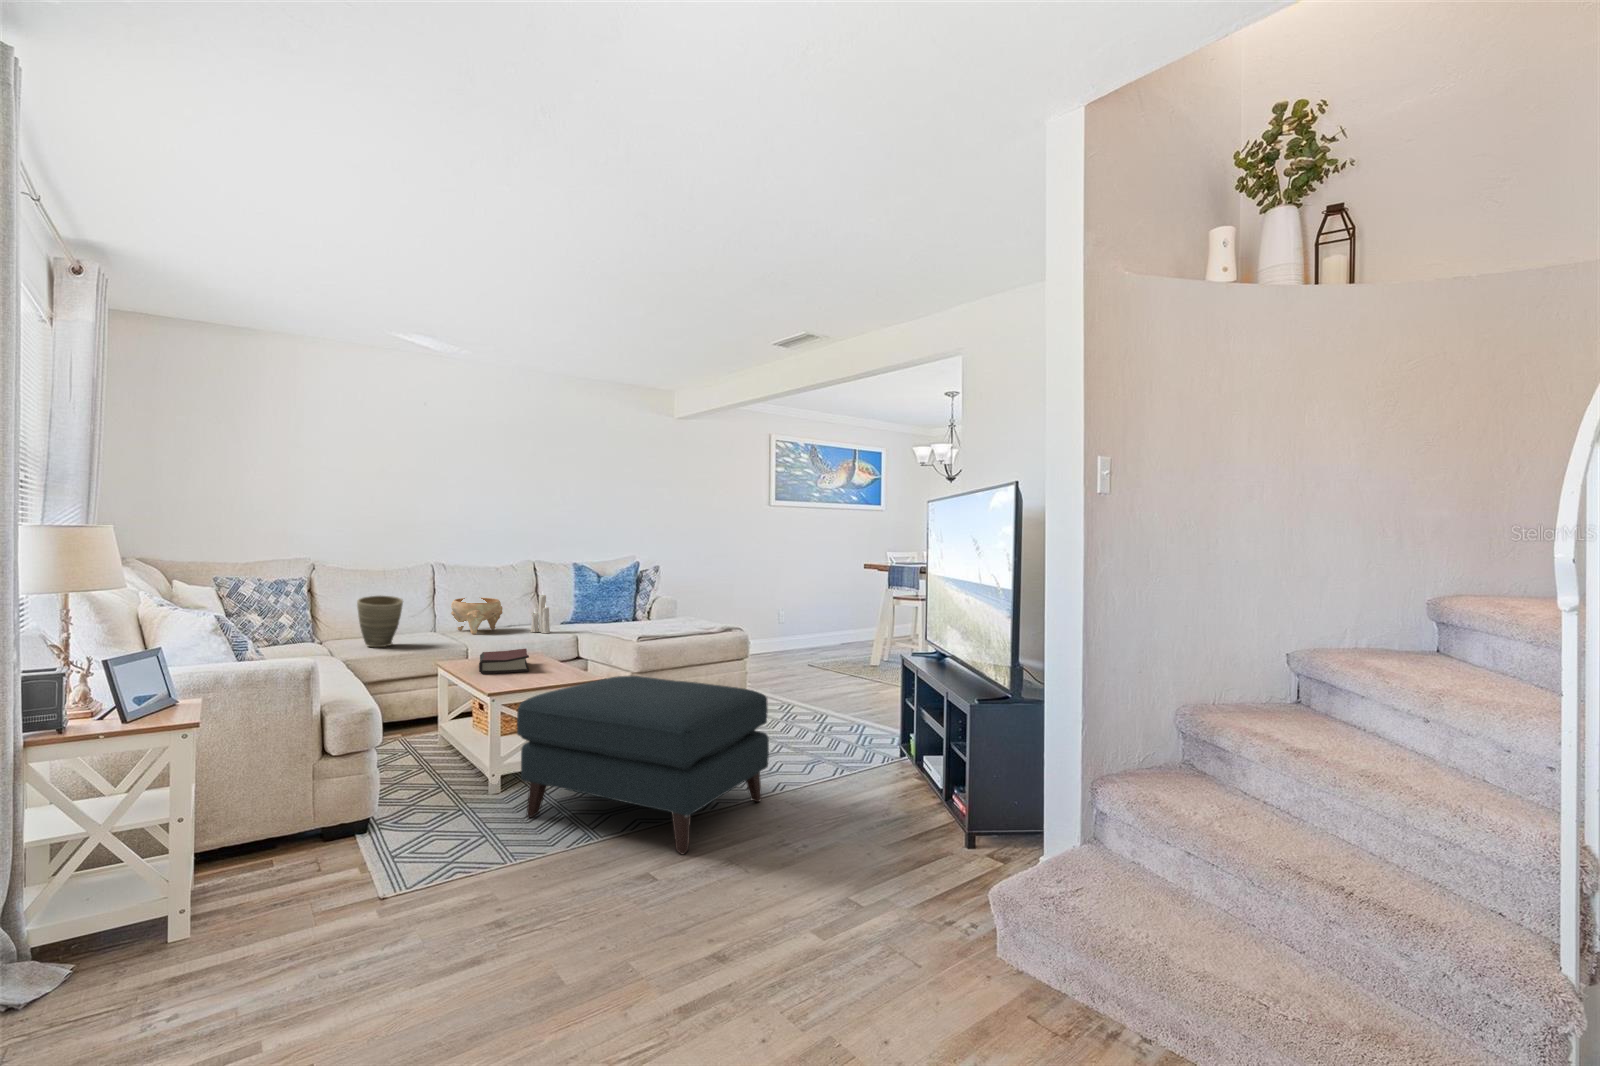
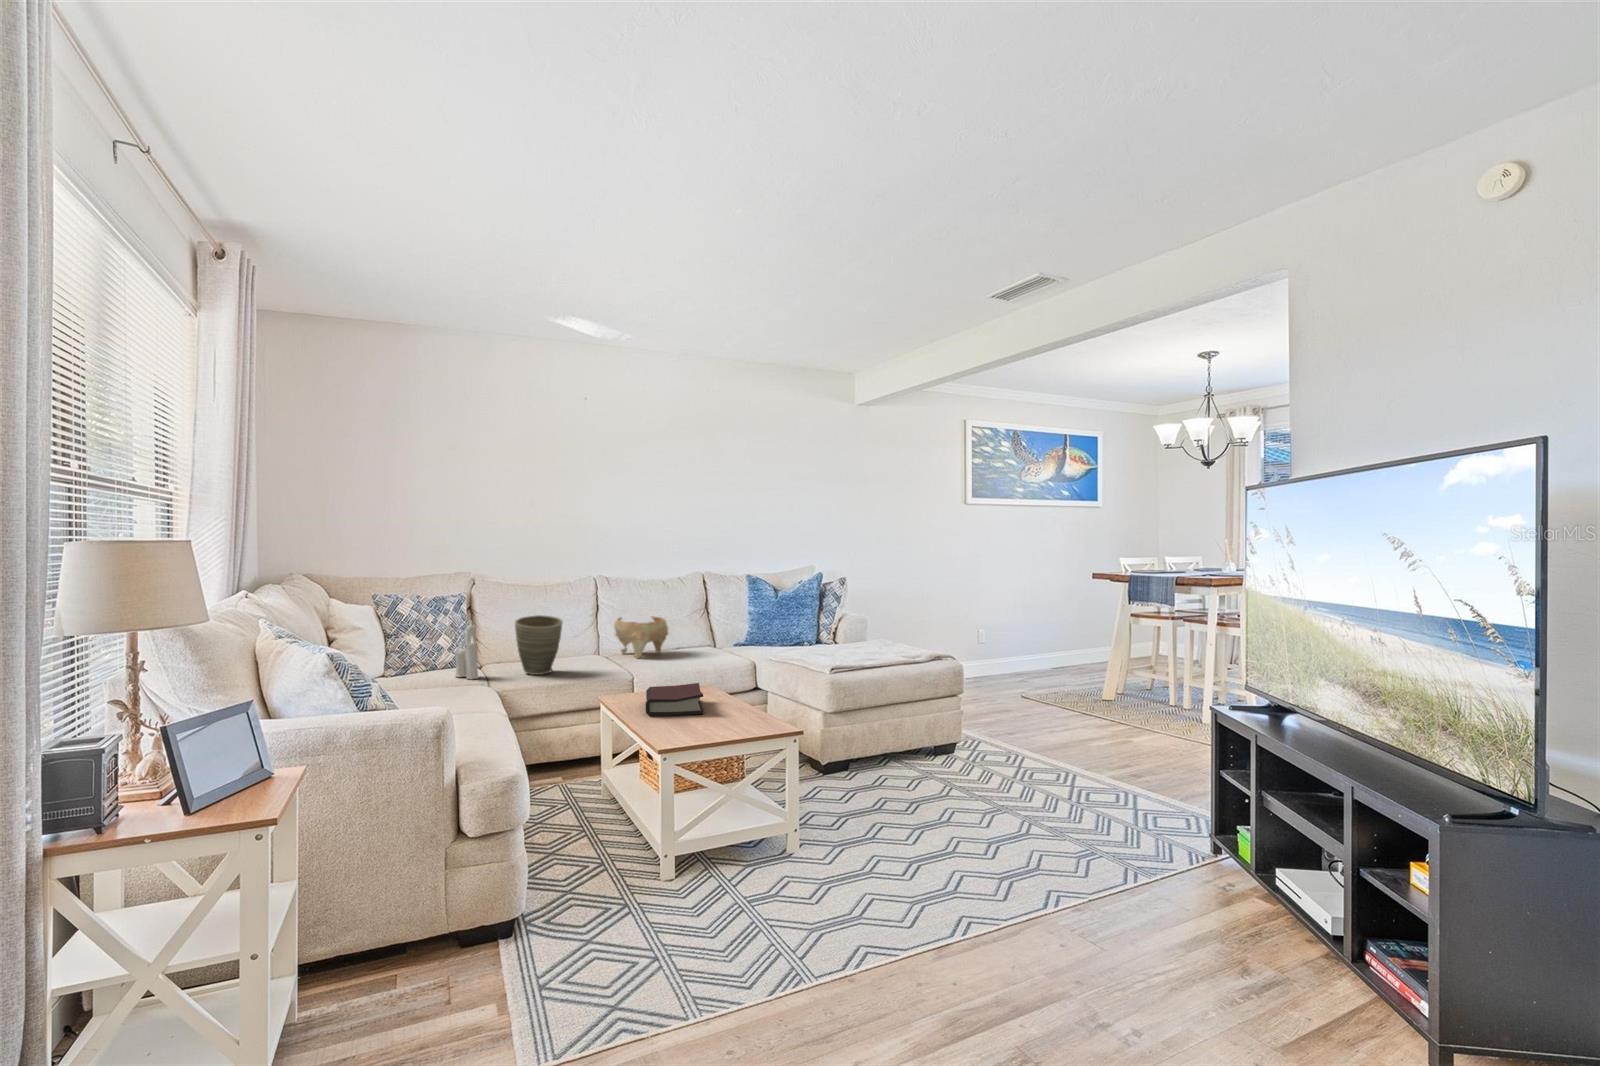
candle: present [530,593,550,633] -> present [455,625,478,679]
ottoman: present [517,676,769,854] -> none [695,729,1036,1016]

